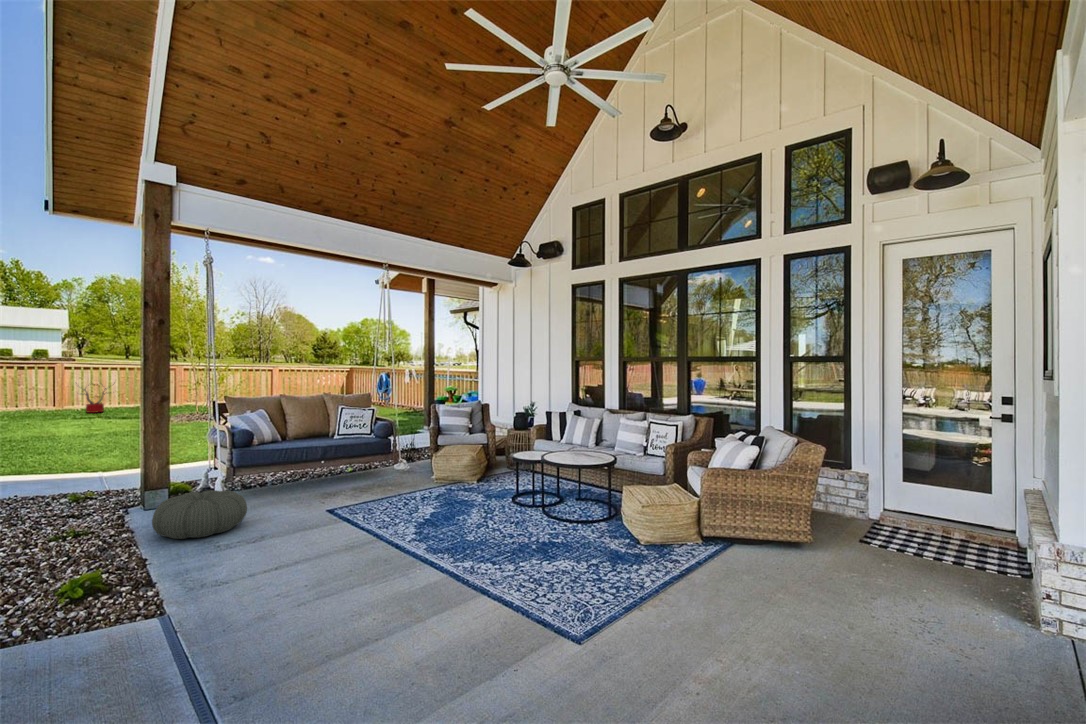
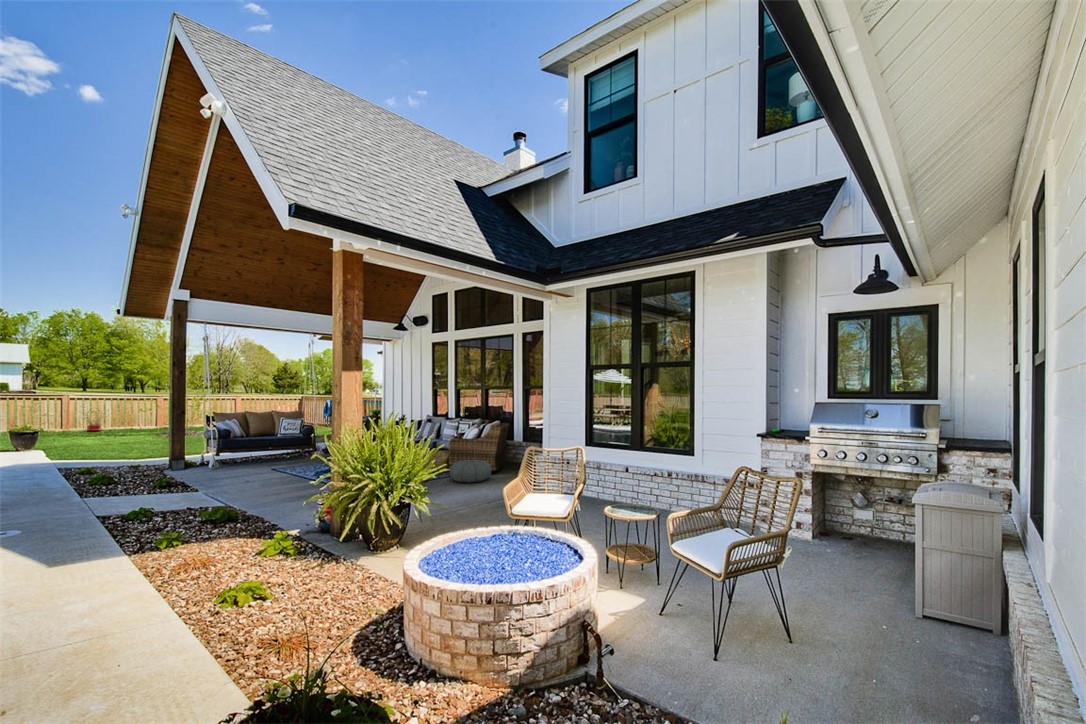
pouf: present [152,490,247,539] -> present [450,460,491,483]

